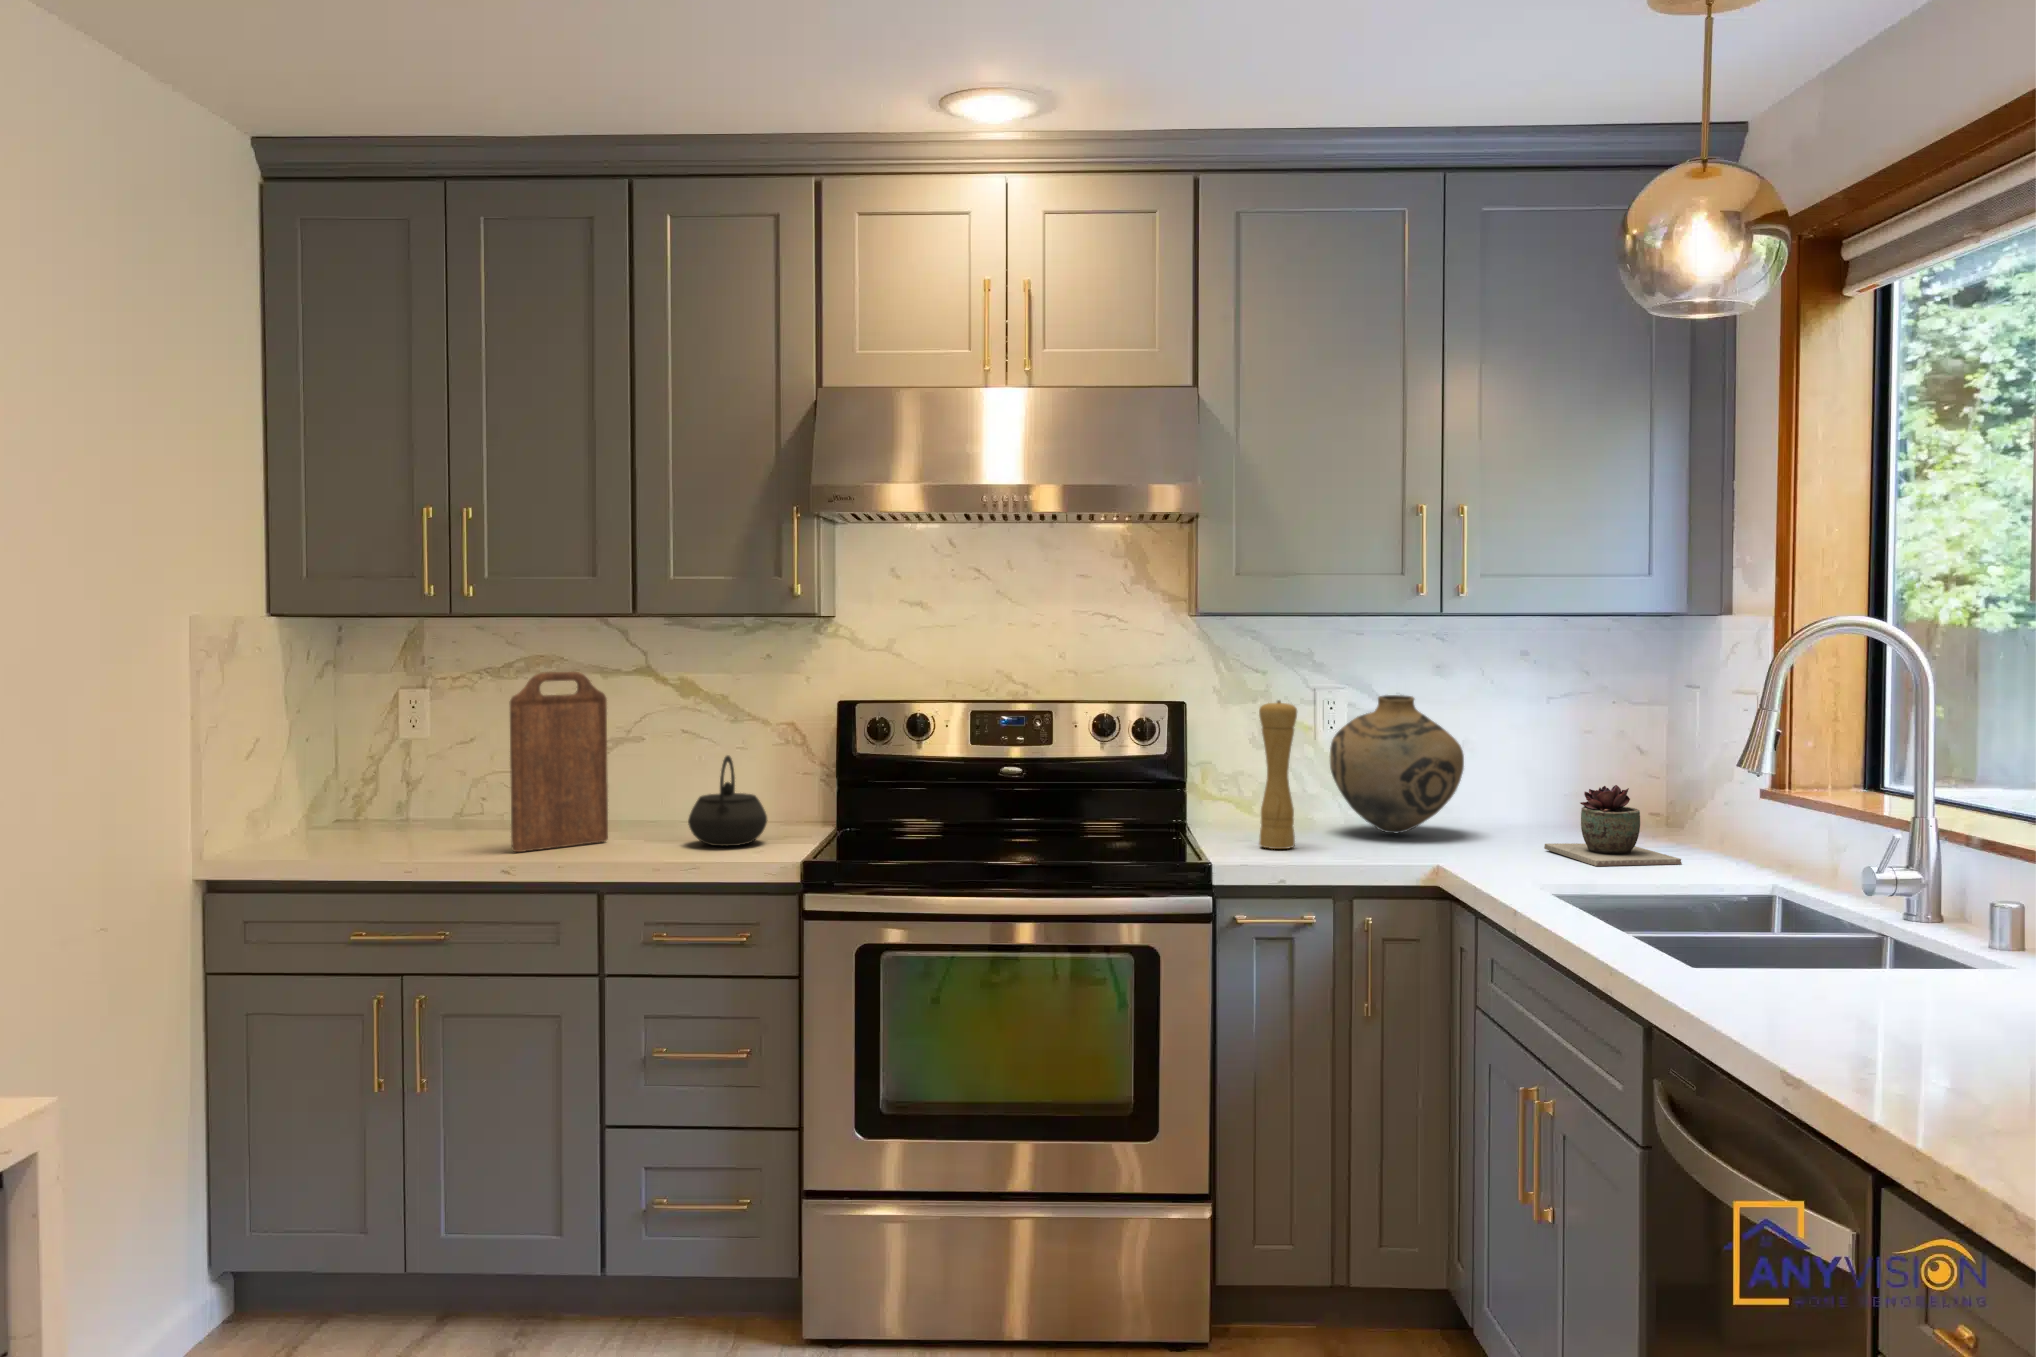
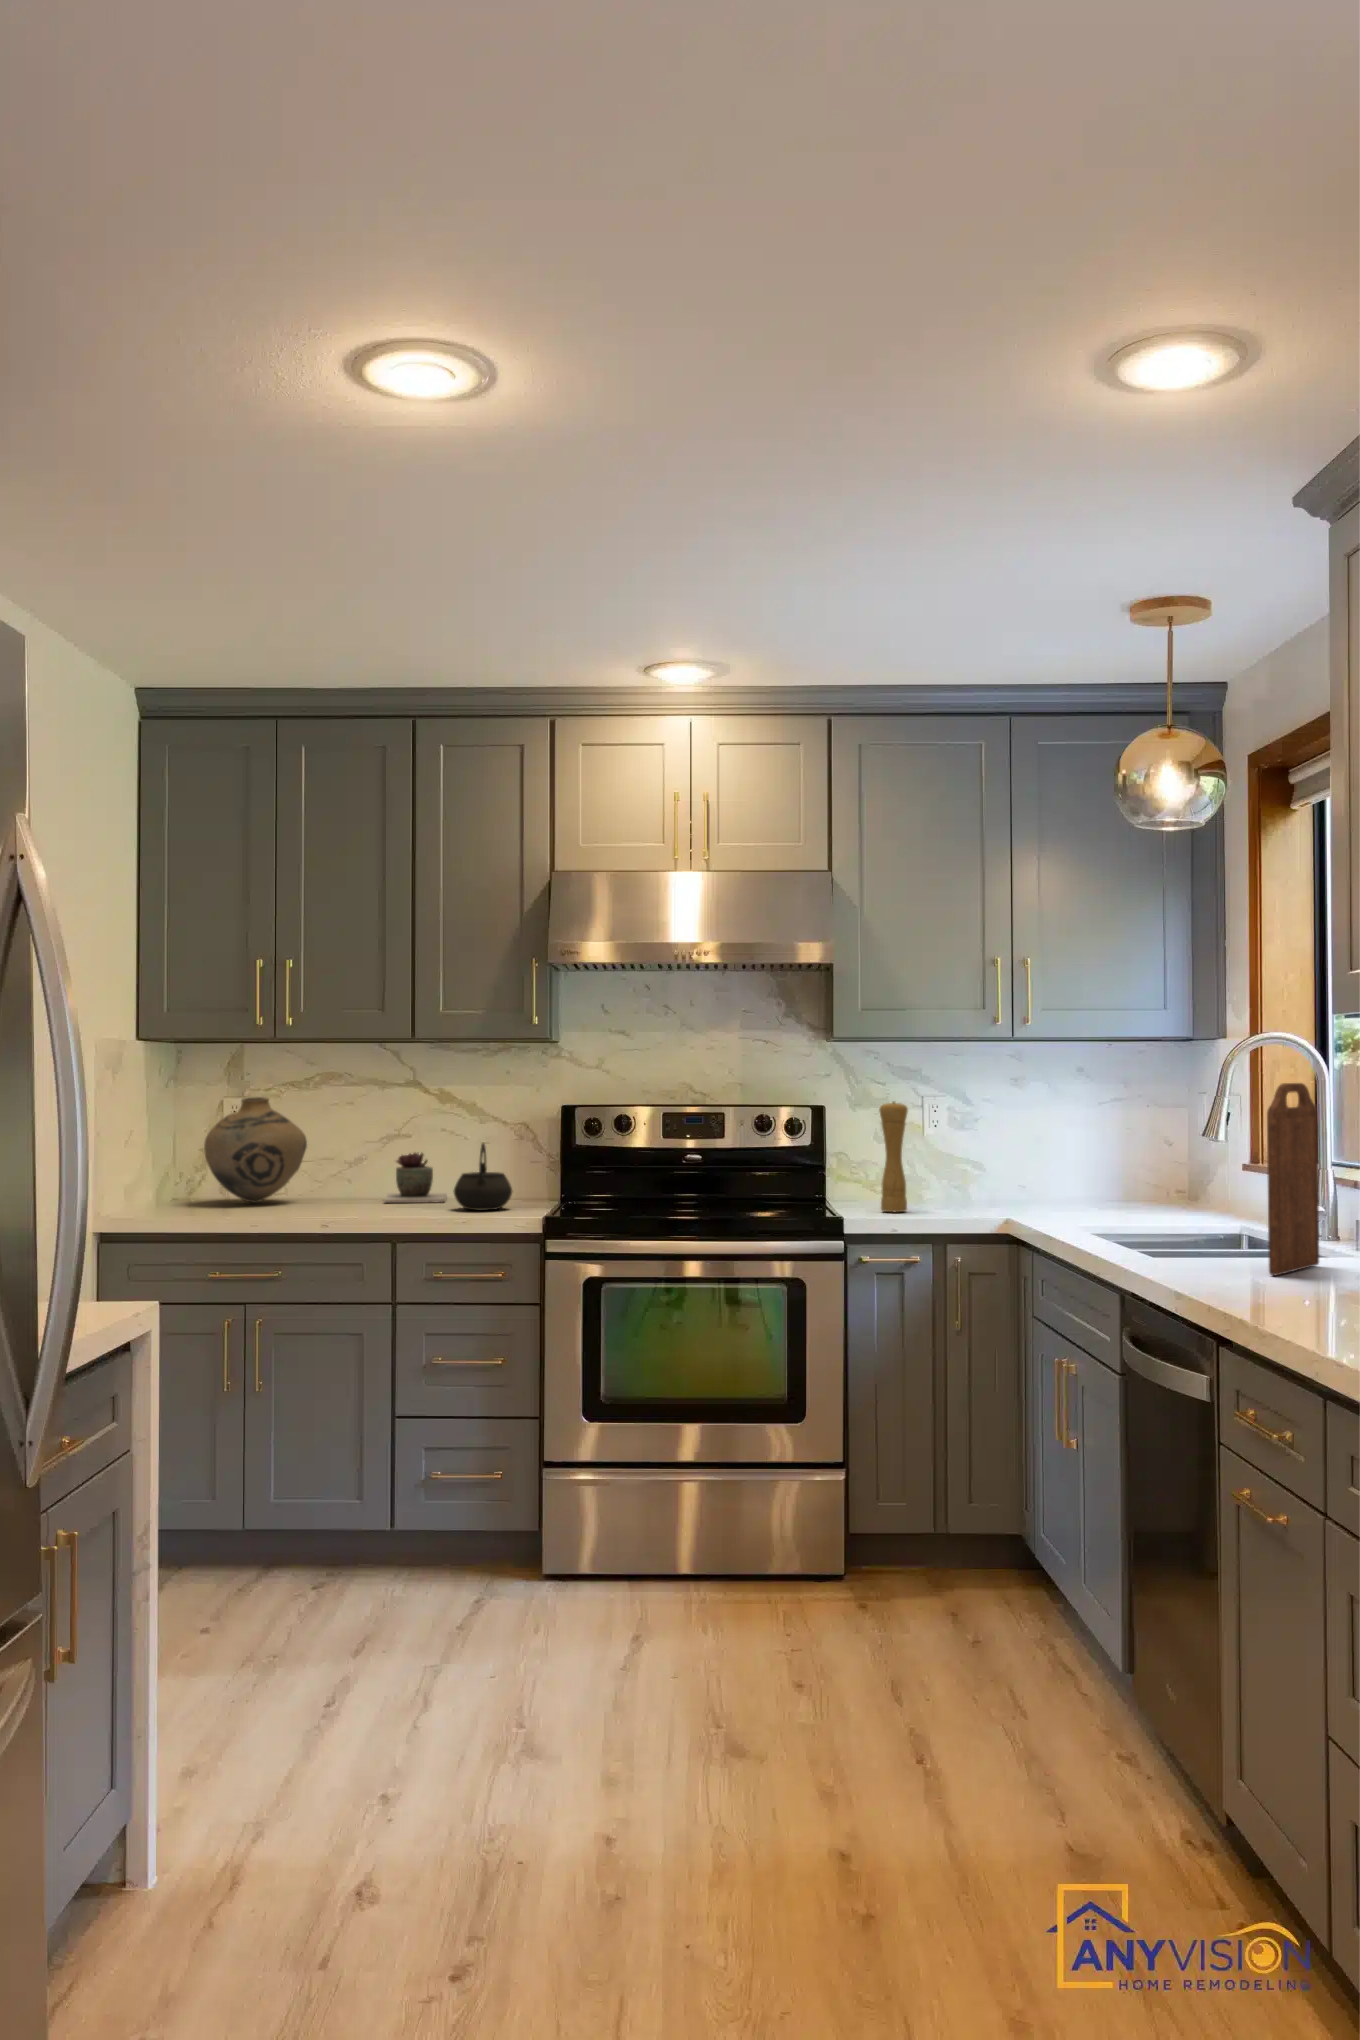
cutting board: present [510,672,608,852] -> present [1267,1083,1319,1275]
vase: present [1330,695,1464,833] -> present [204,1097,307,1203]
succulent plant: present [1544,785,1682,866] -> present [384,1153,447,1203]

